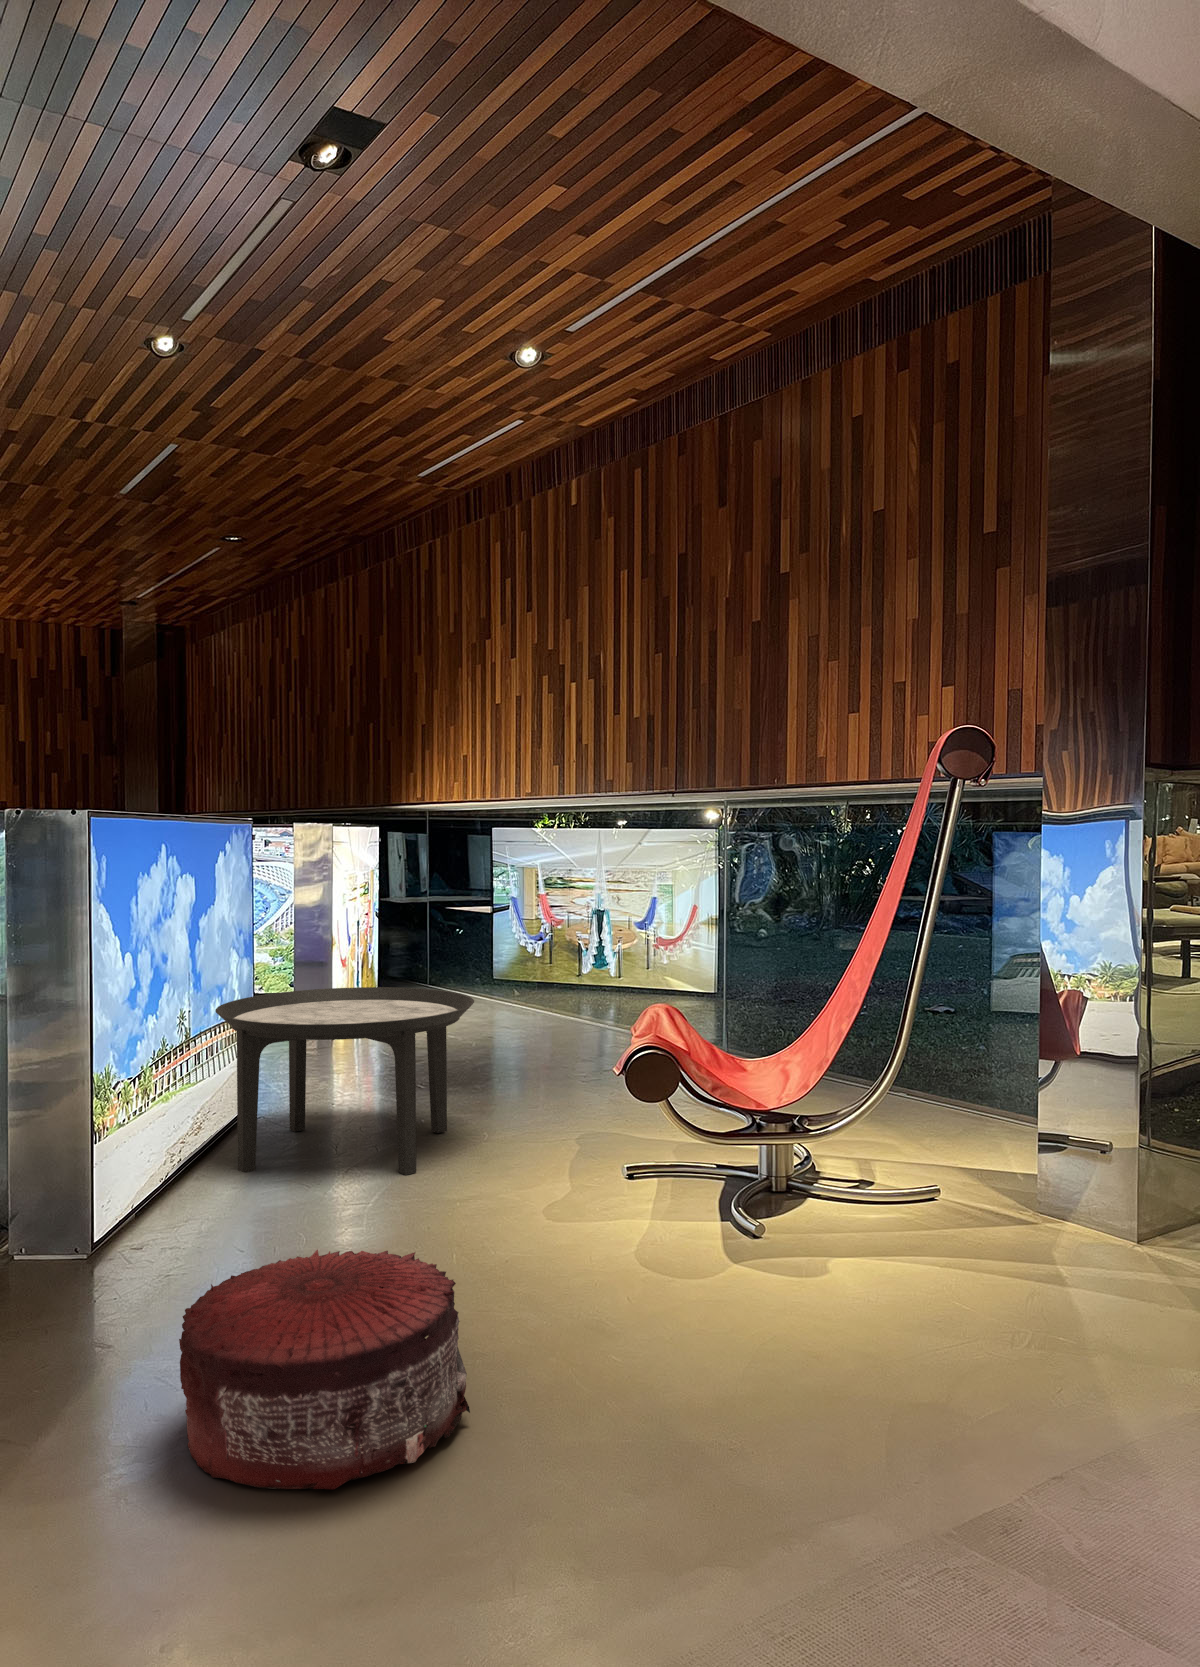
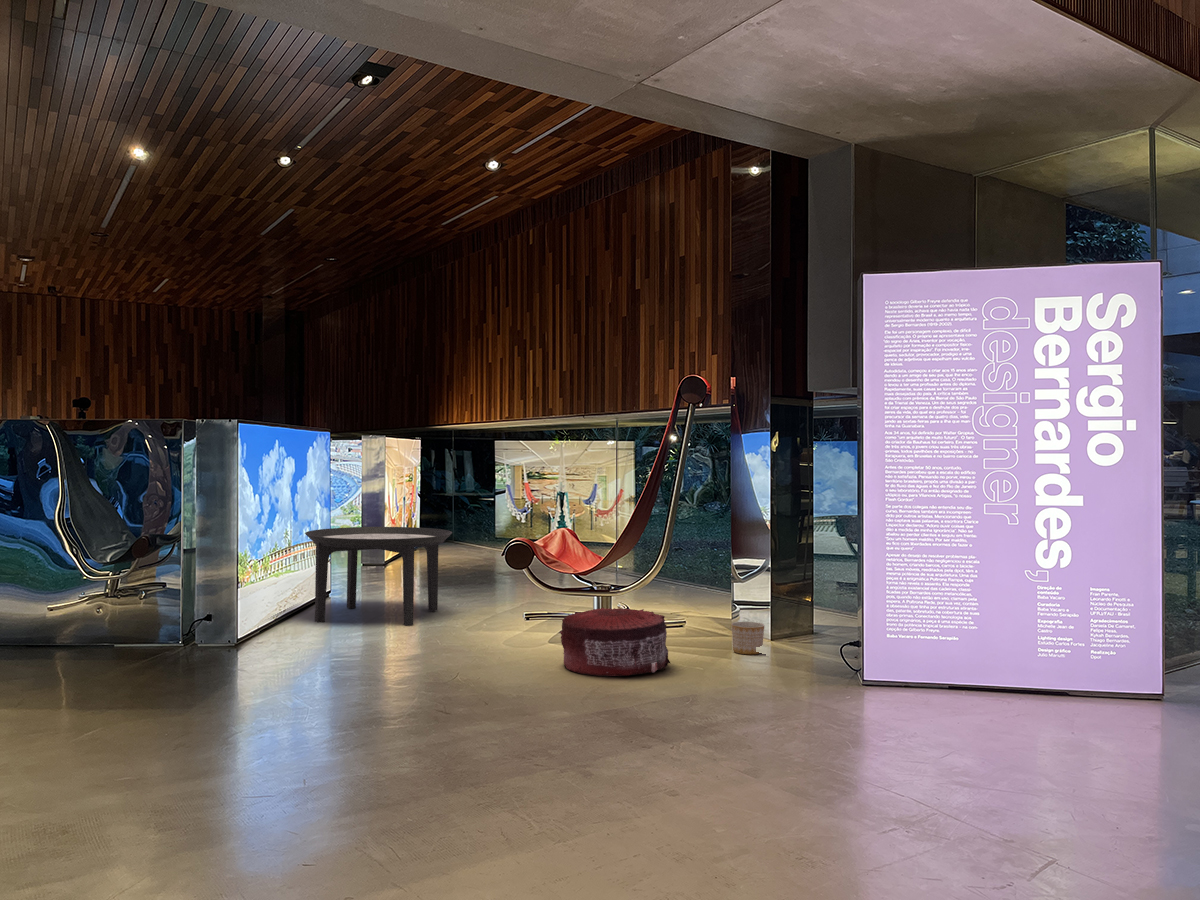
planter: none [1024,1166,1088,1233] -> present [732,622,764,655]
pouf: present [179,1250,470,1490] -> present [560,608,670,676]

